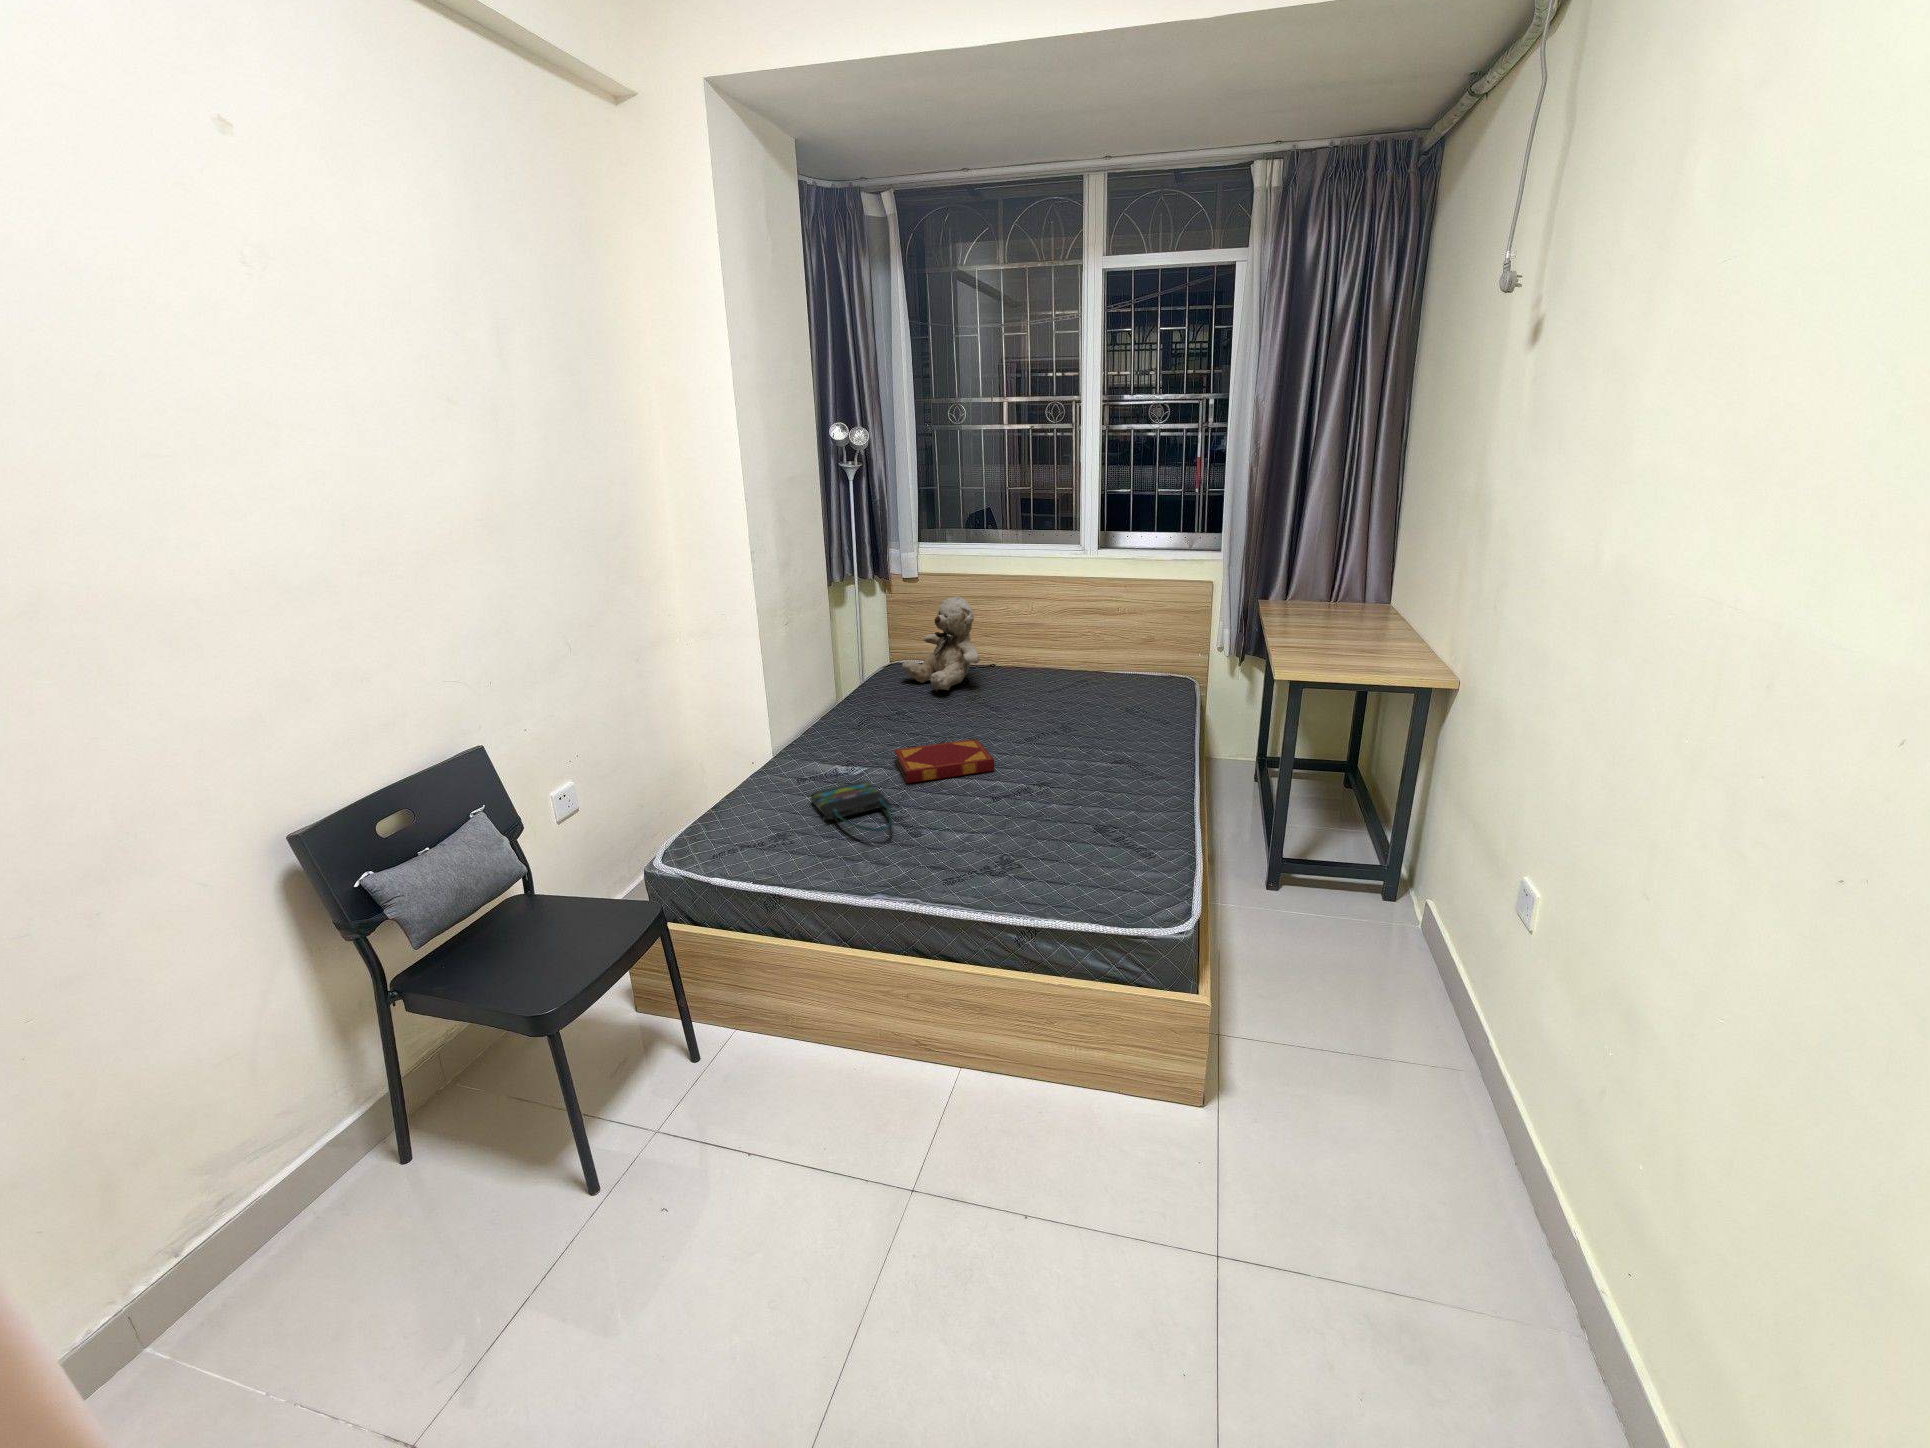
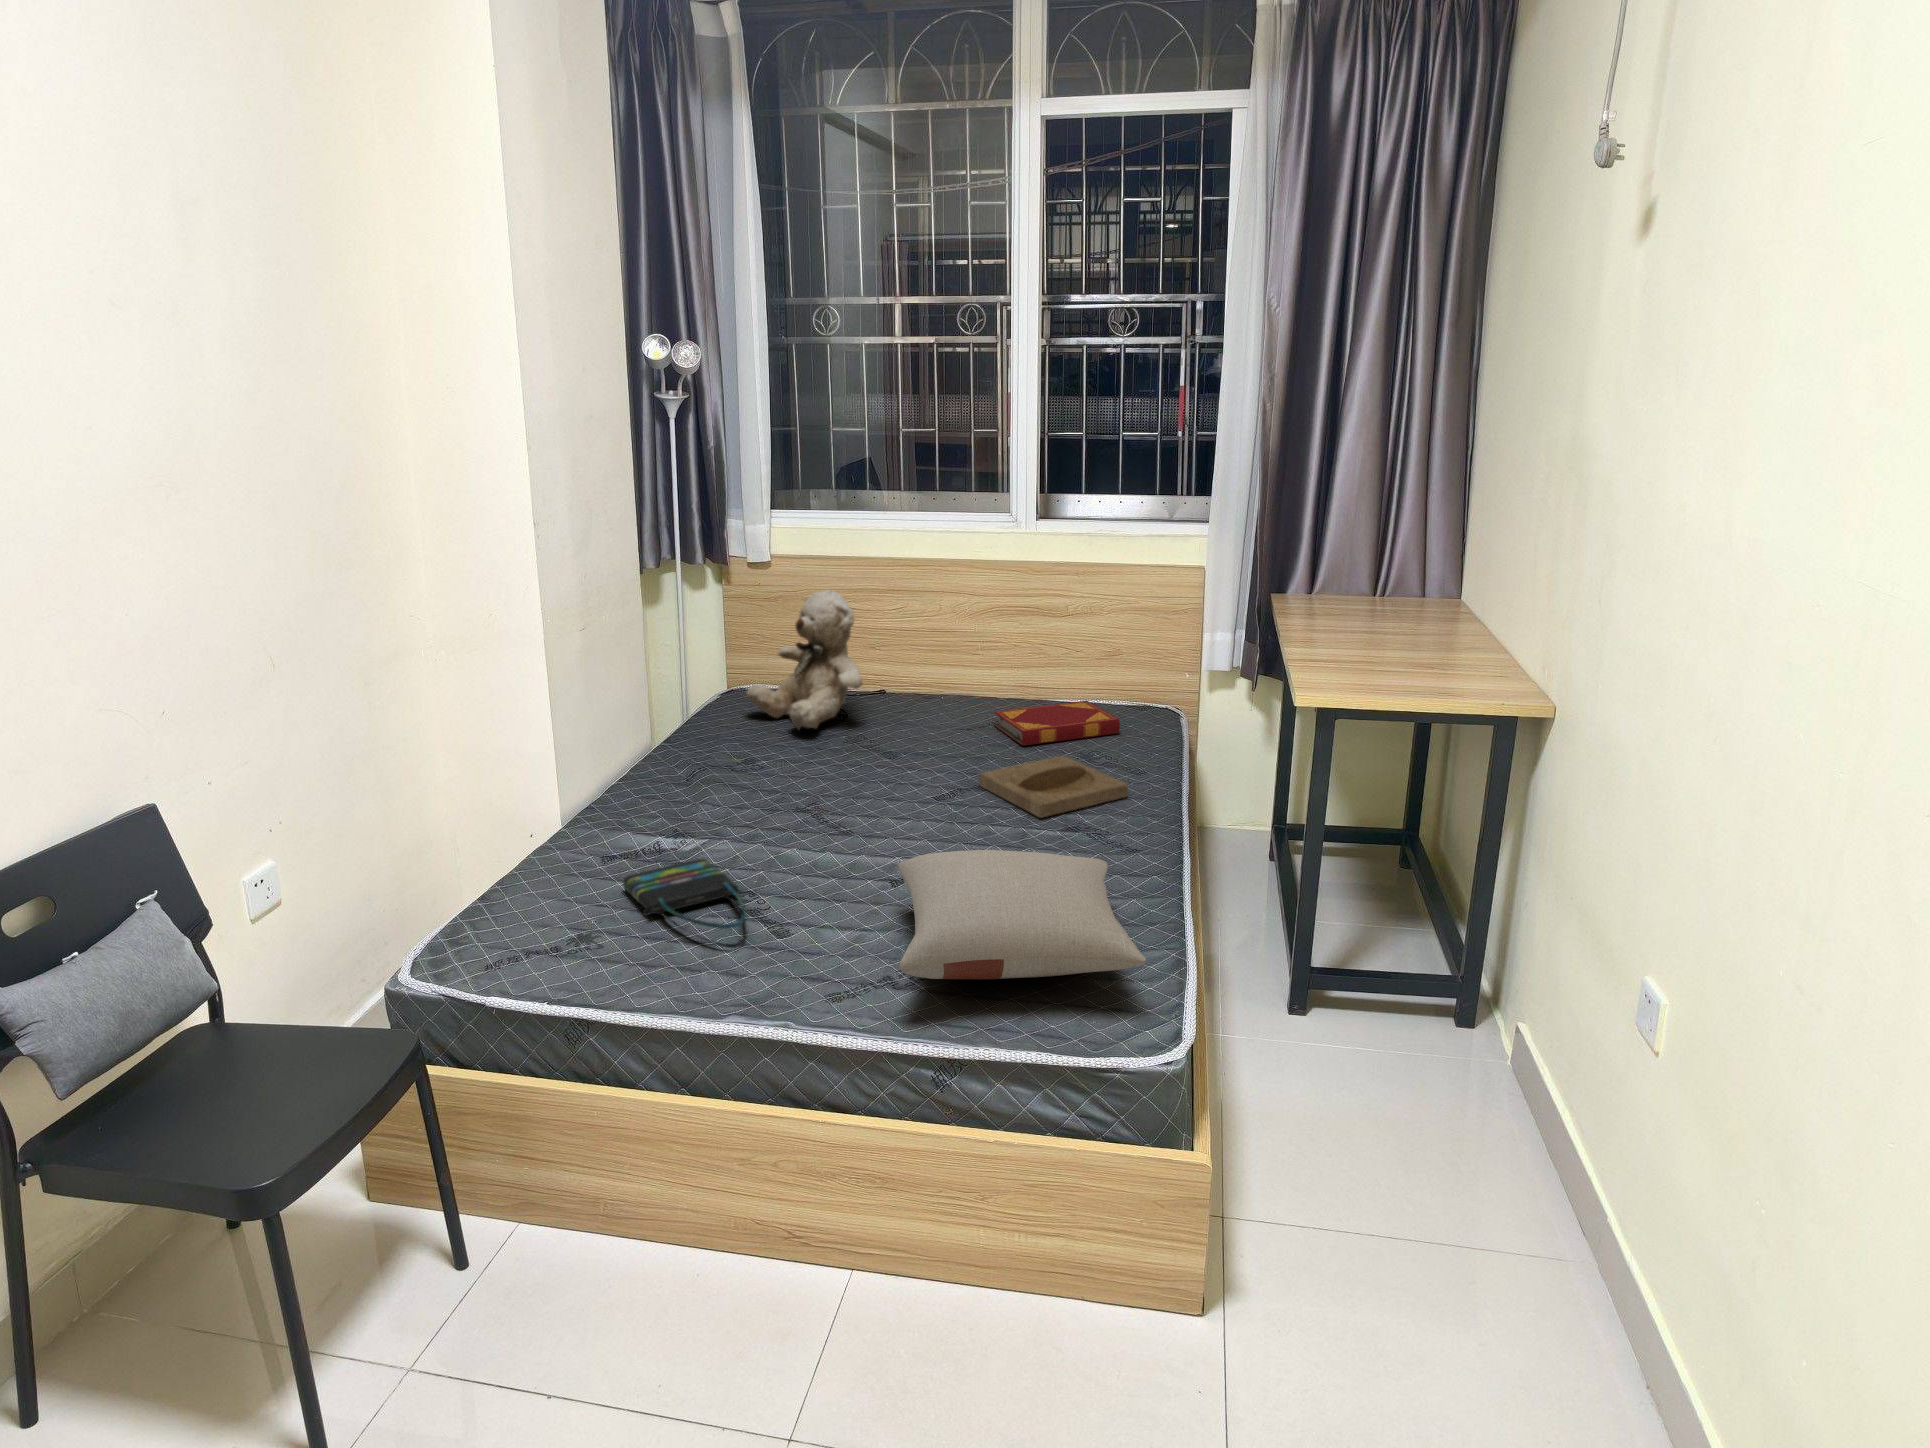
tray: none [1056,710,1158,754] -> present [979,755,1128,818]
hardback book: present [894,739,995,783] -> present [994,701,1120,746]
pillow: none [994,780,1167,870] -> present [898,850,1146,979]

